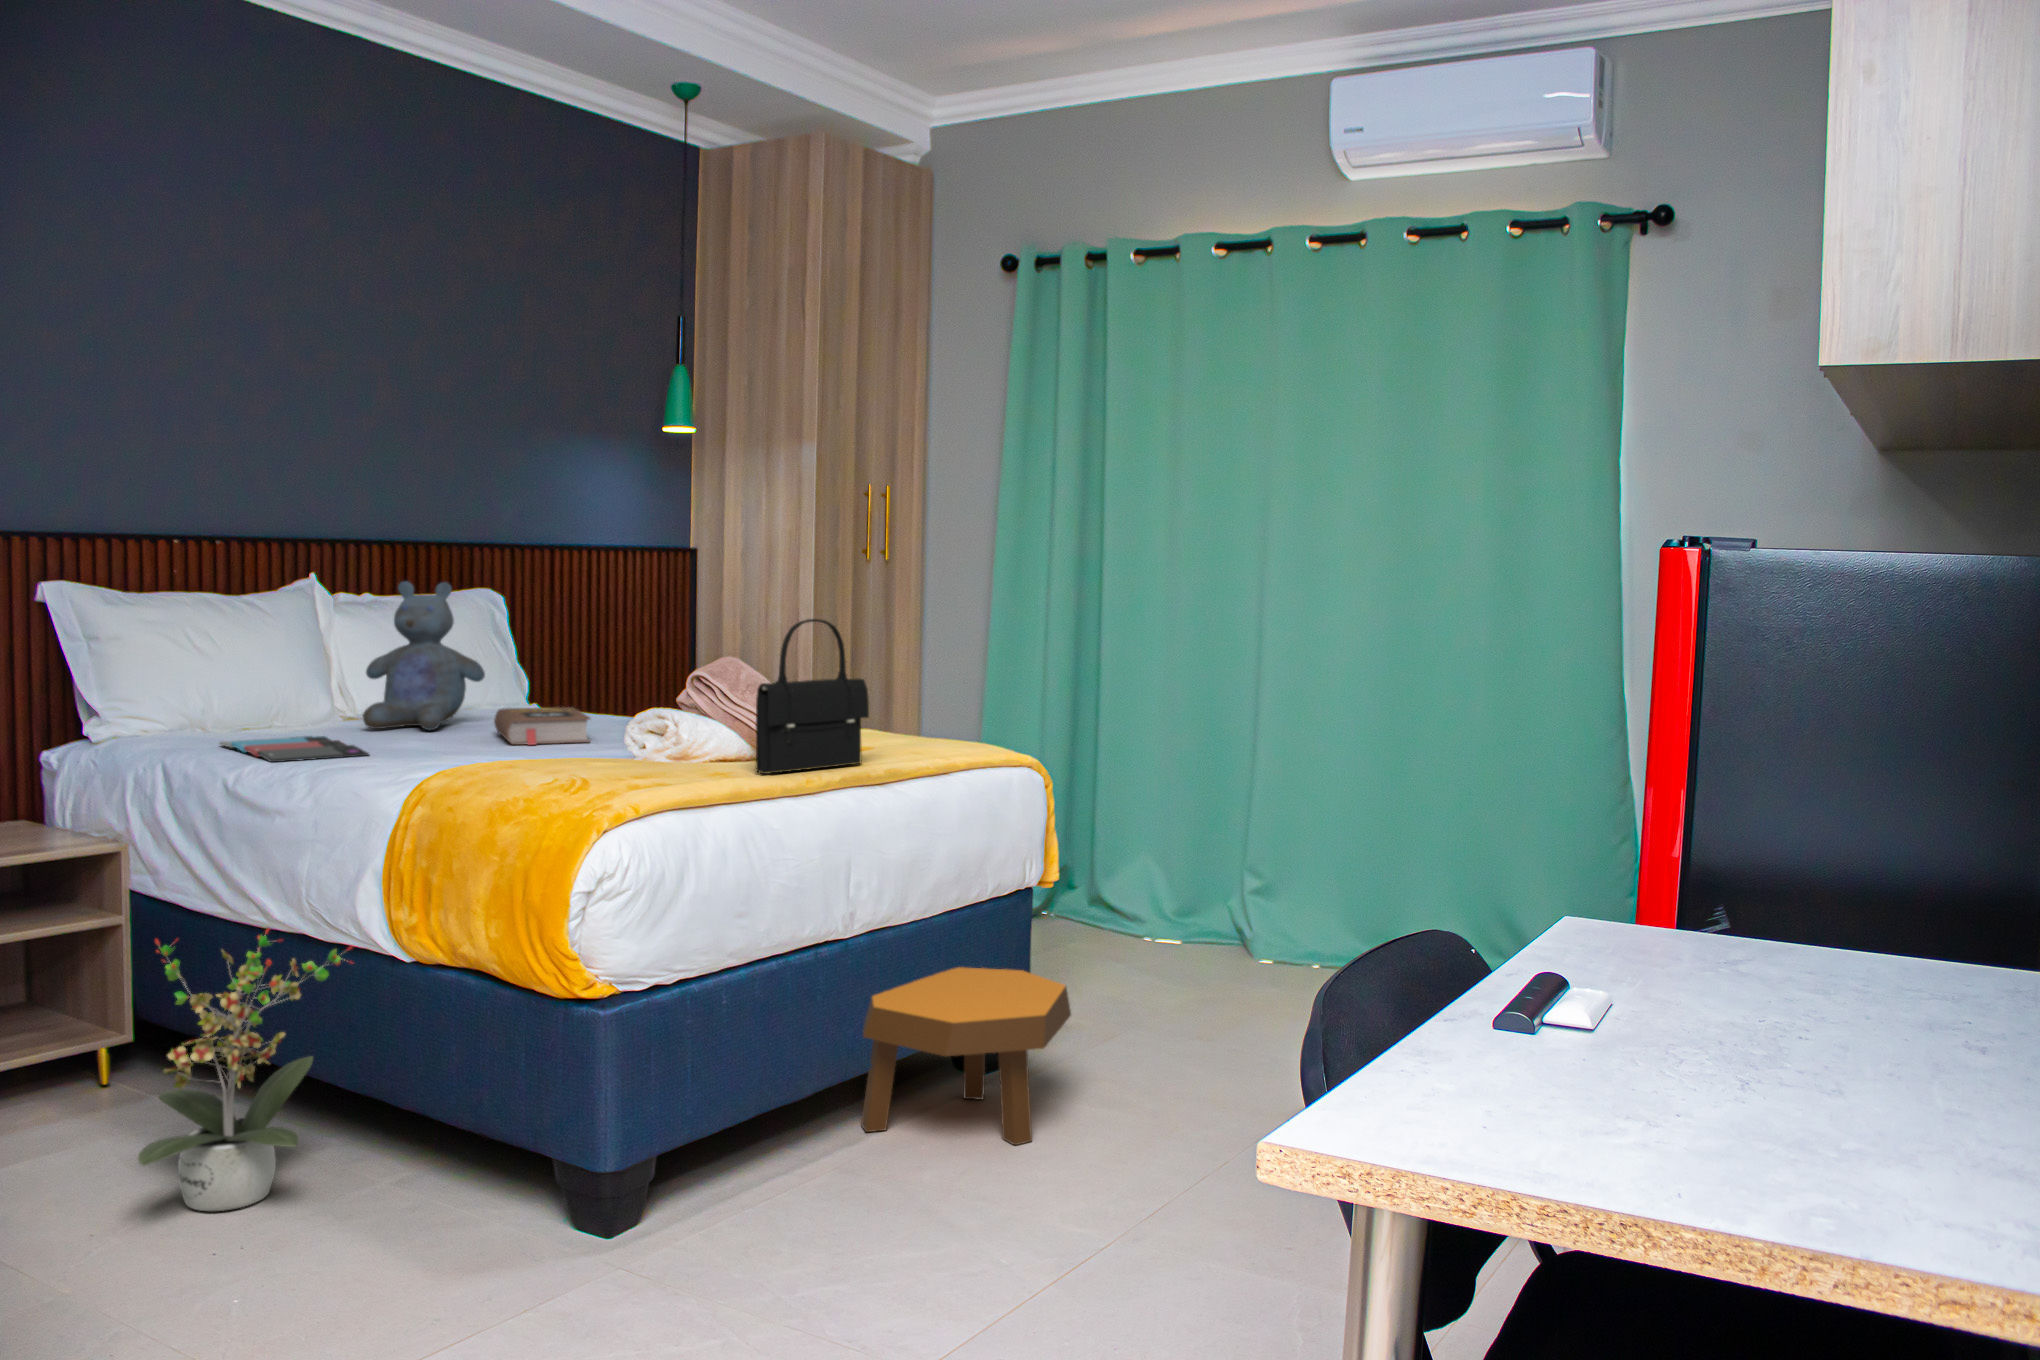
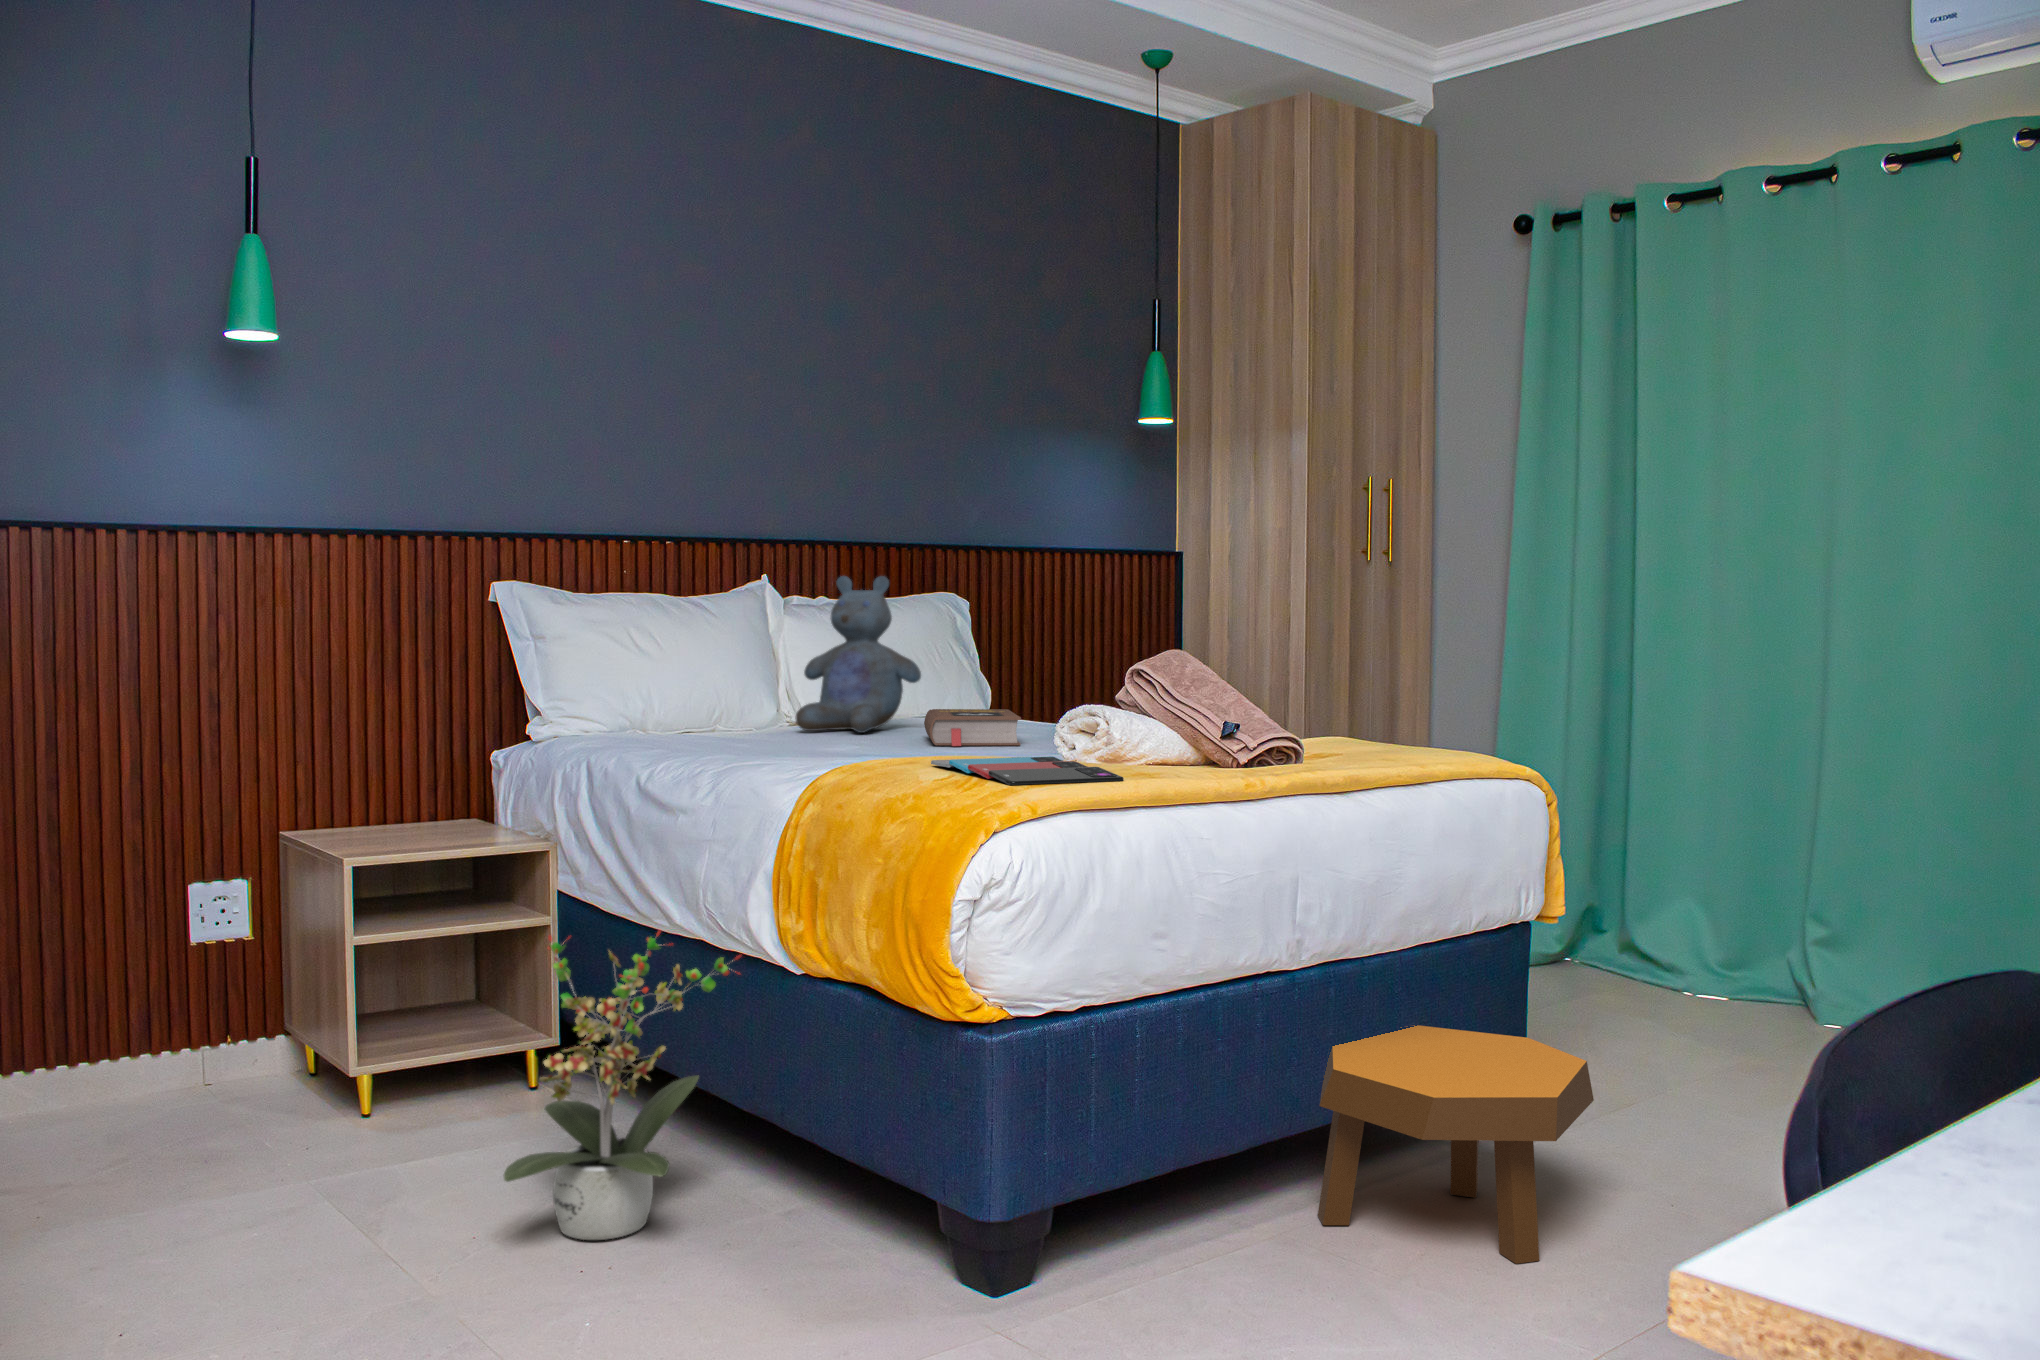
handbag: present [756,619,869,774] -> none [1190,591,1332,776]
smartphone: present [219,736,369,762] -> present [931,756,1124,785]

